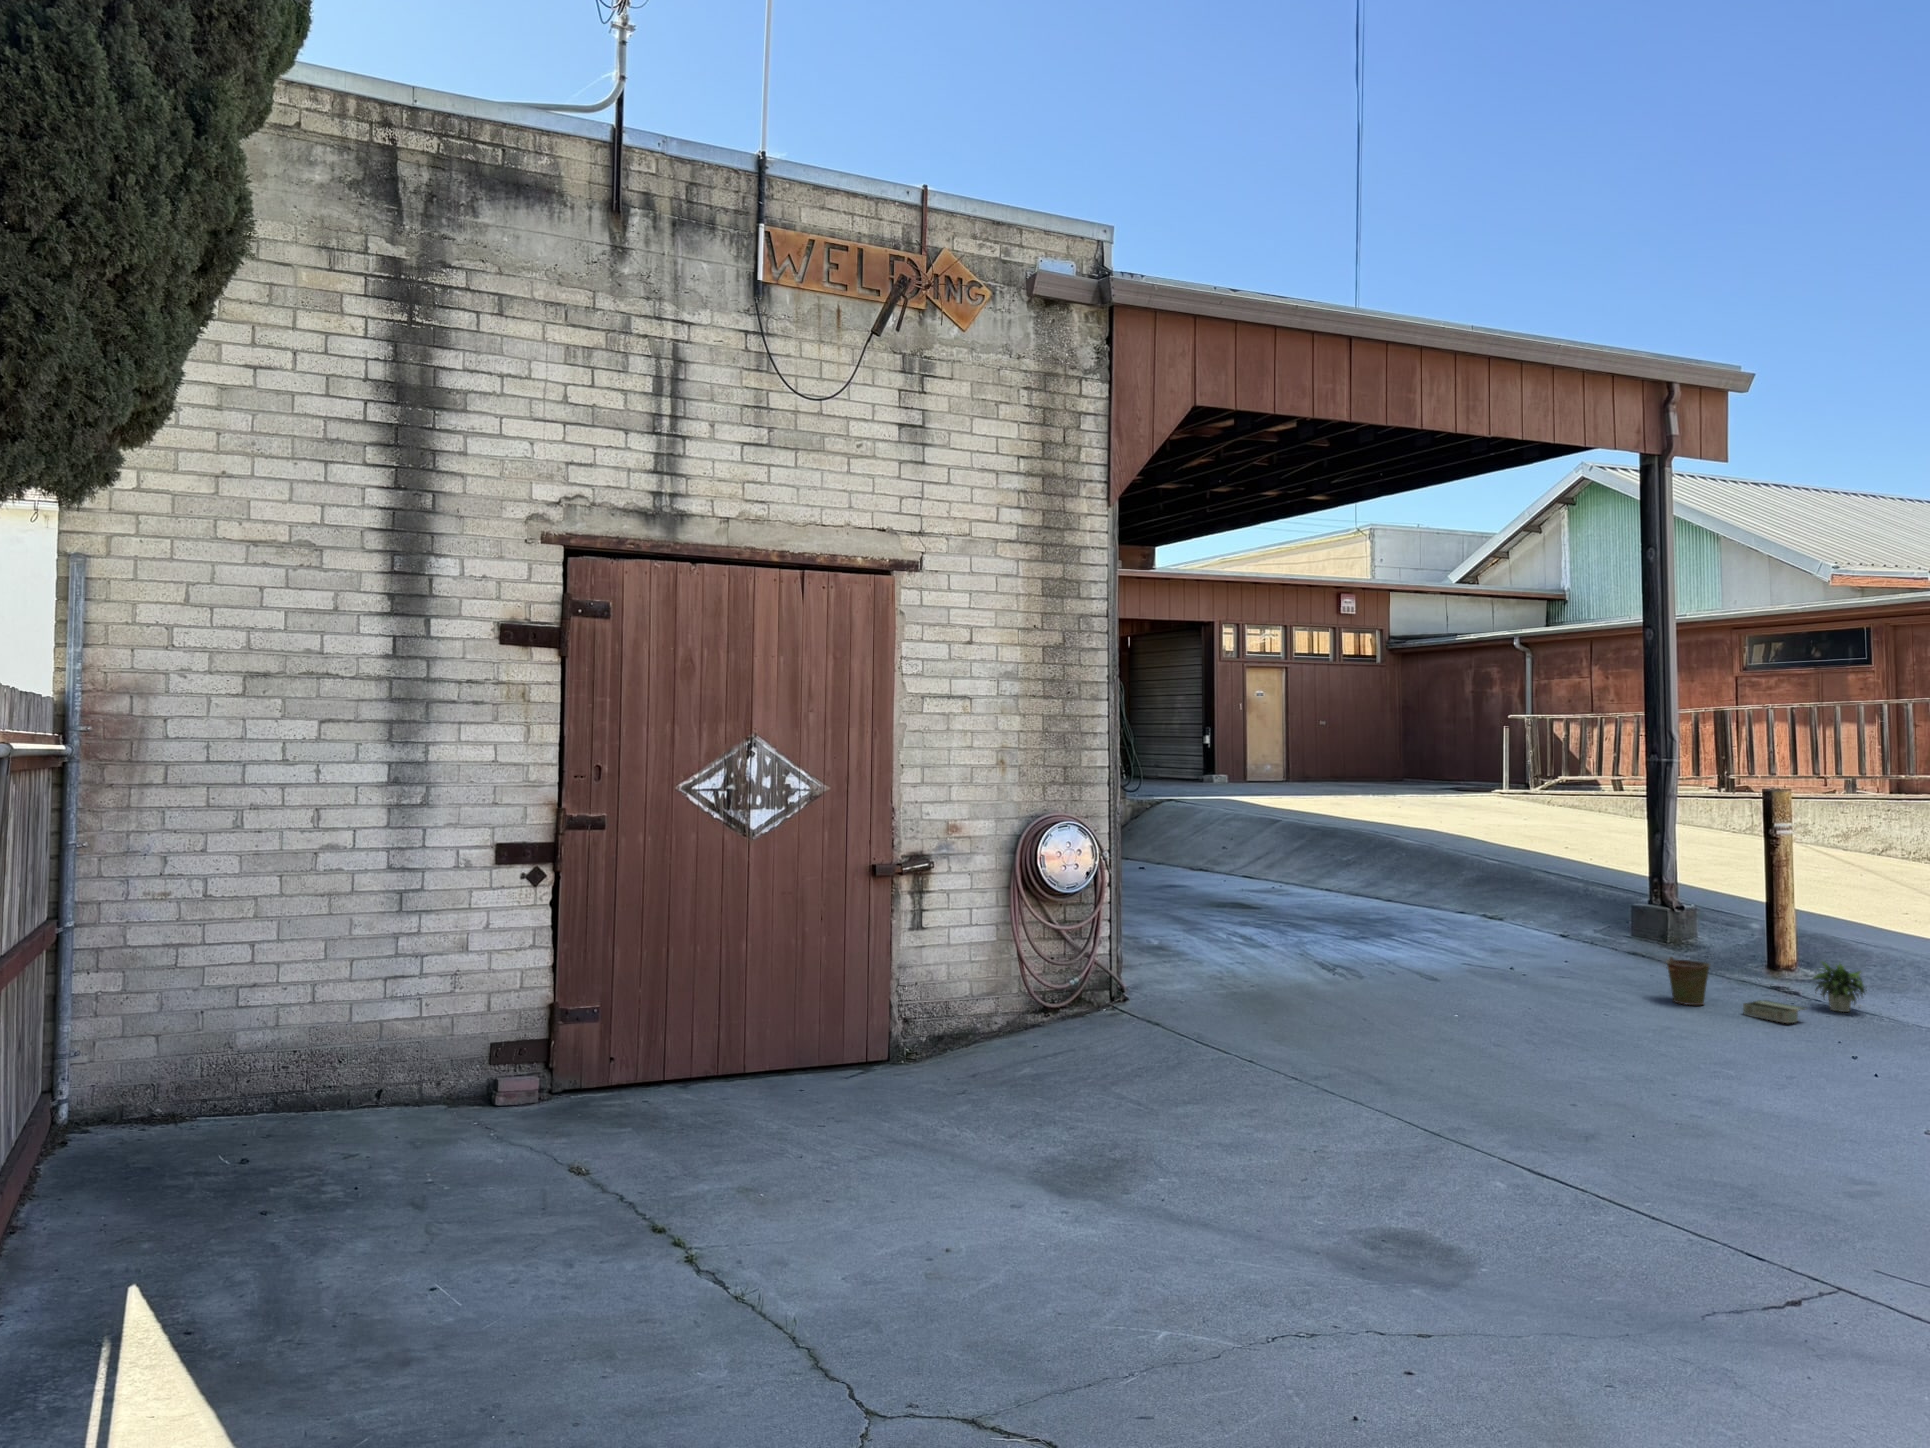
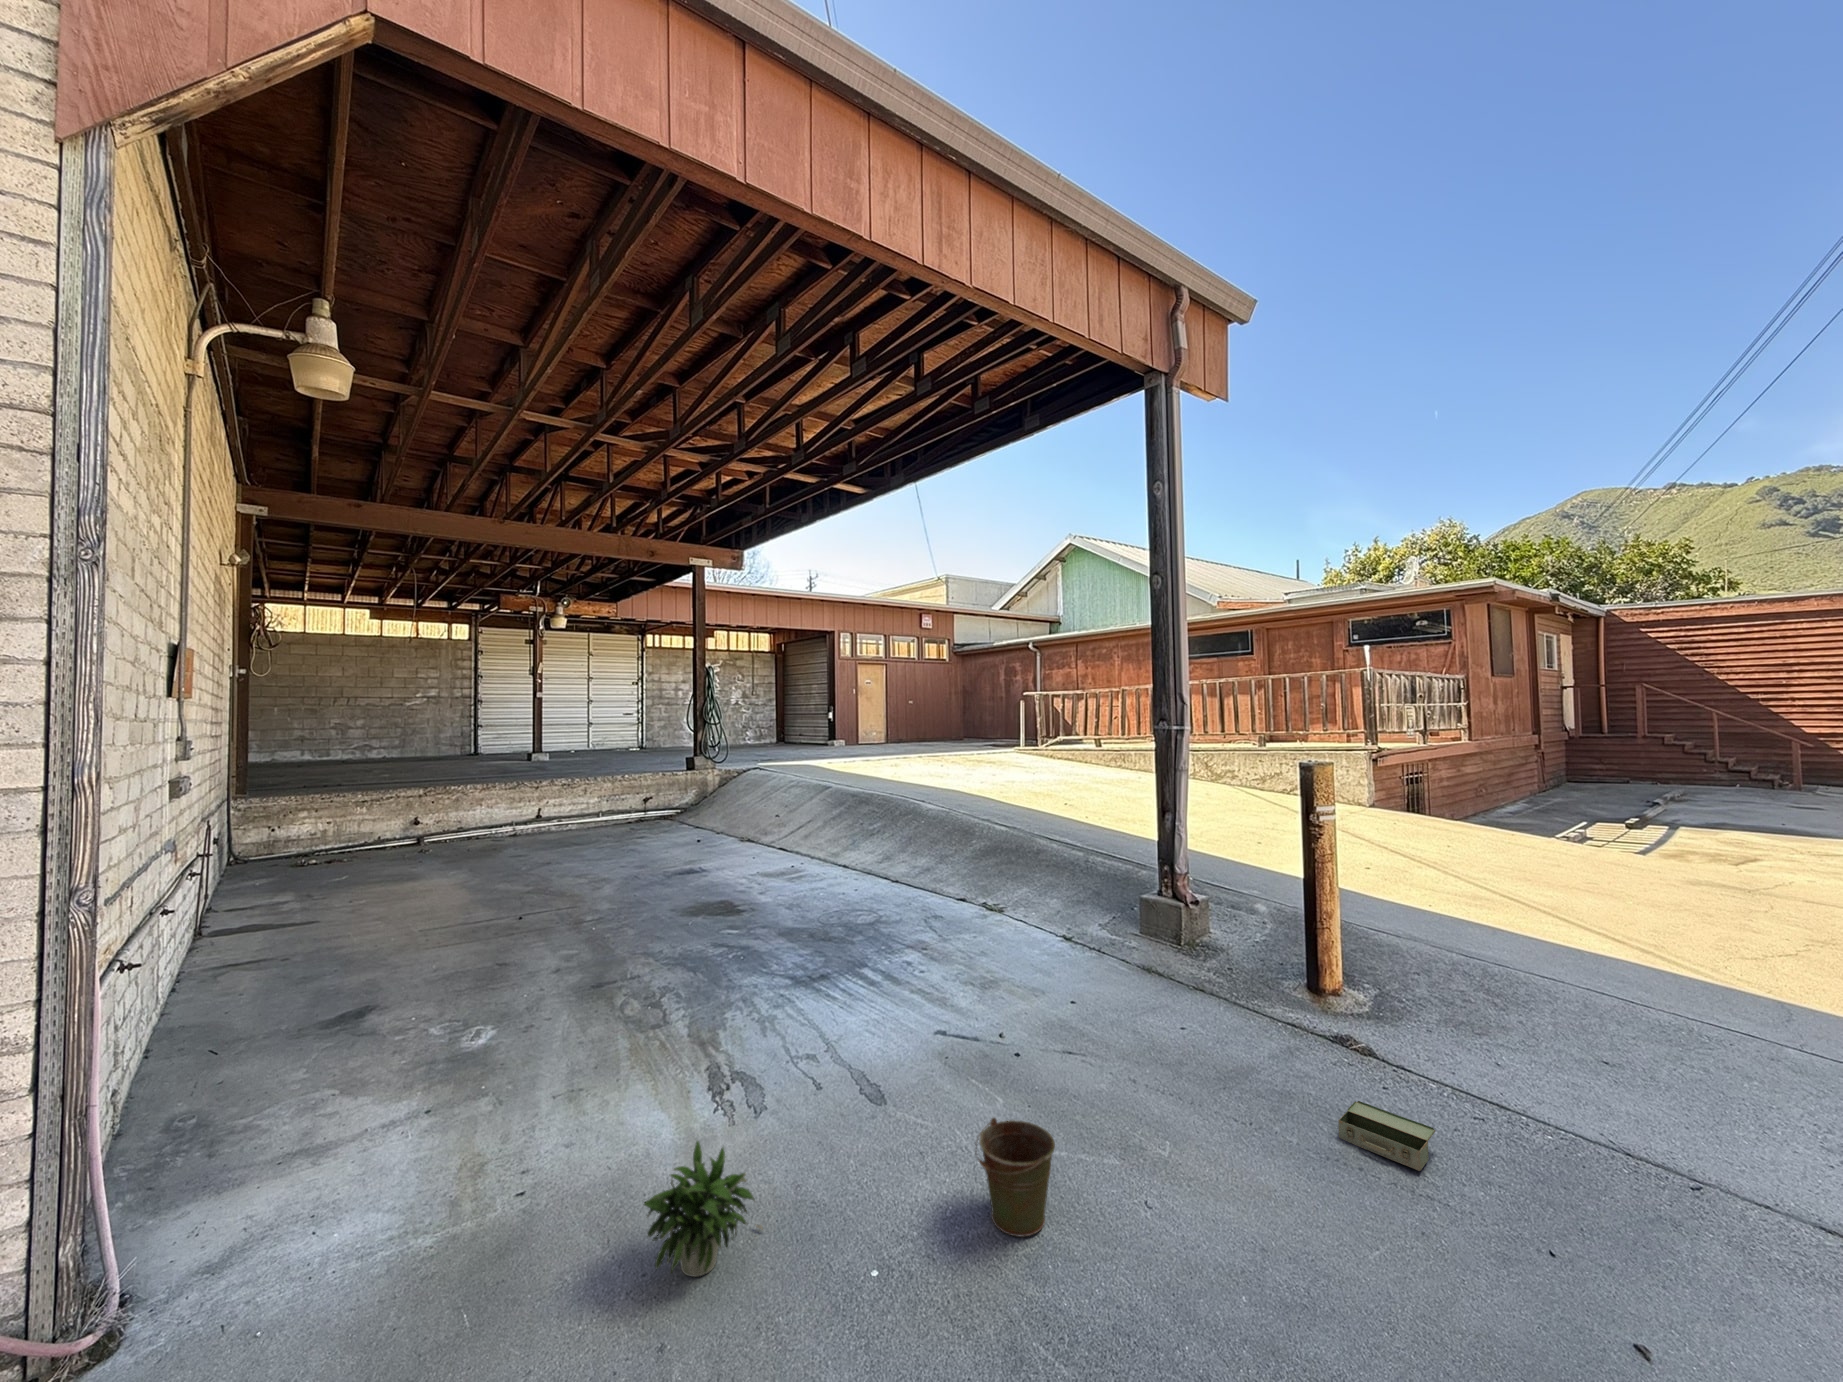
bucket: present [1666,957,1710,1005] -> present [976,1118,1055,1236]
potted plant: present [1813,962,1867,1012] -> present [644,1141,763,1277]

